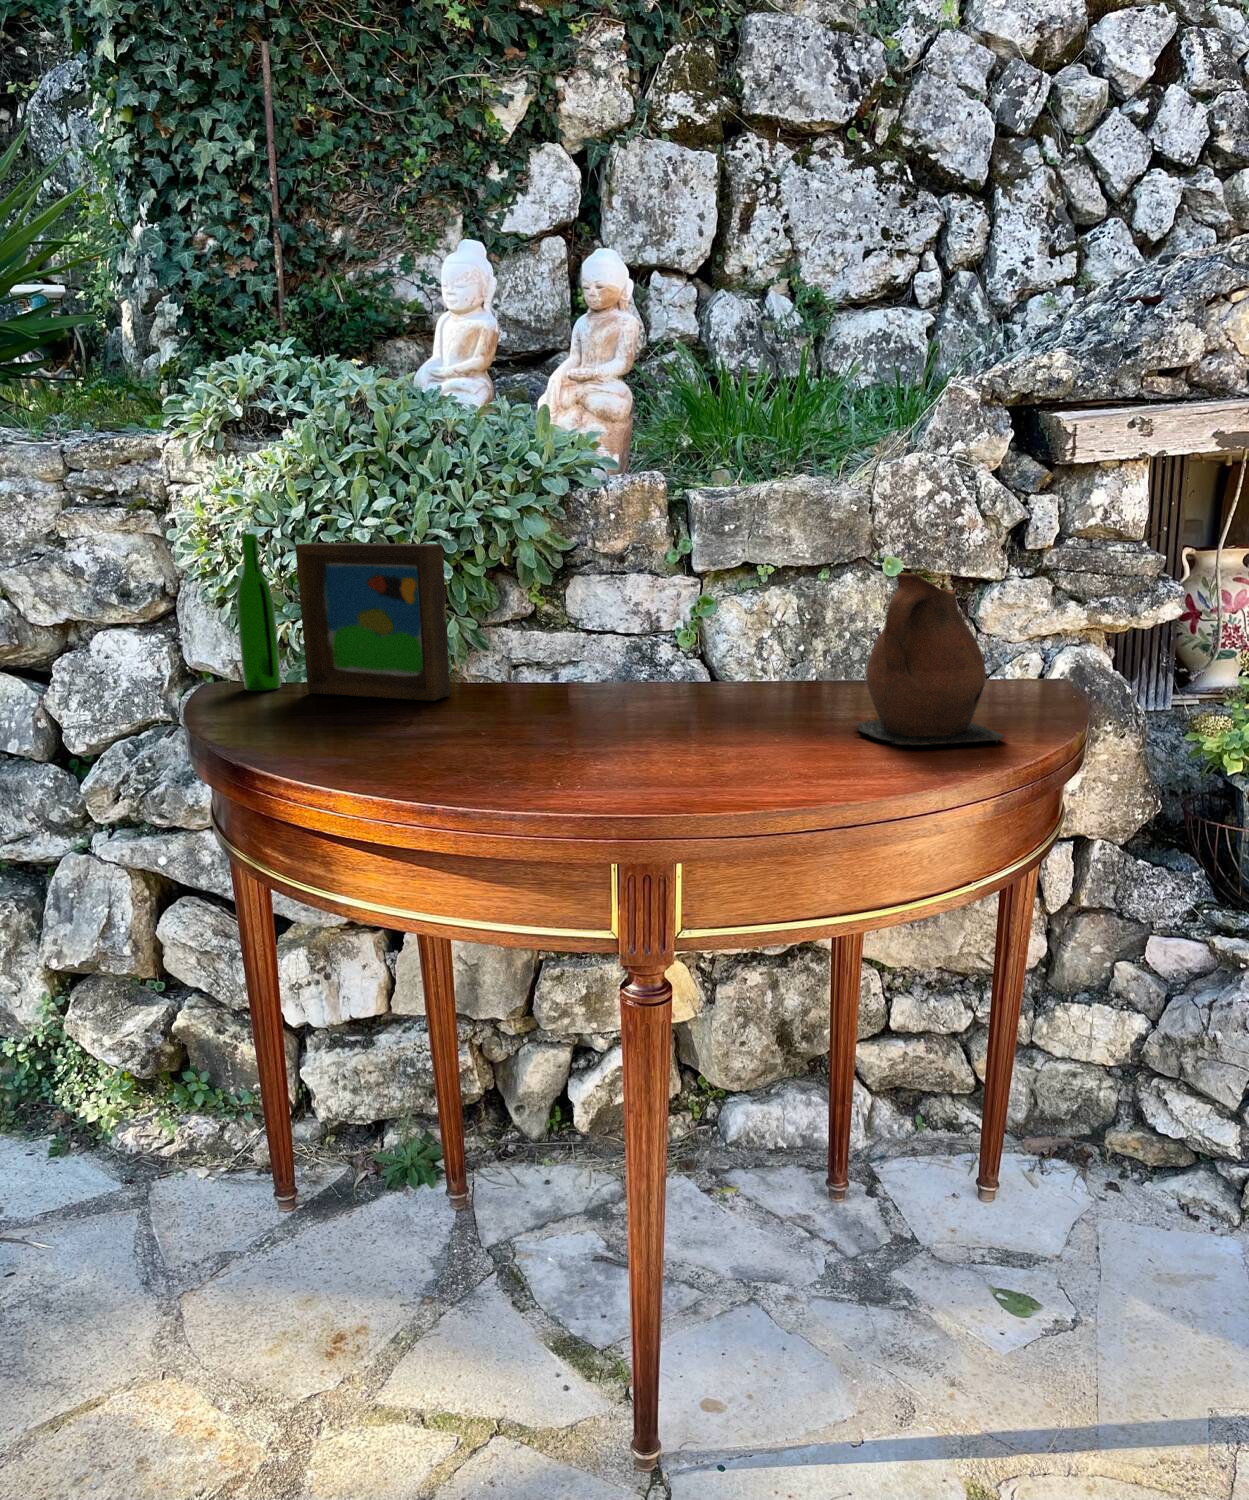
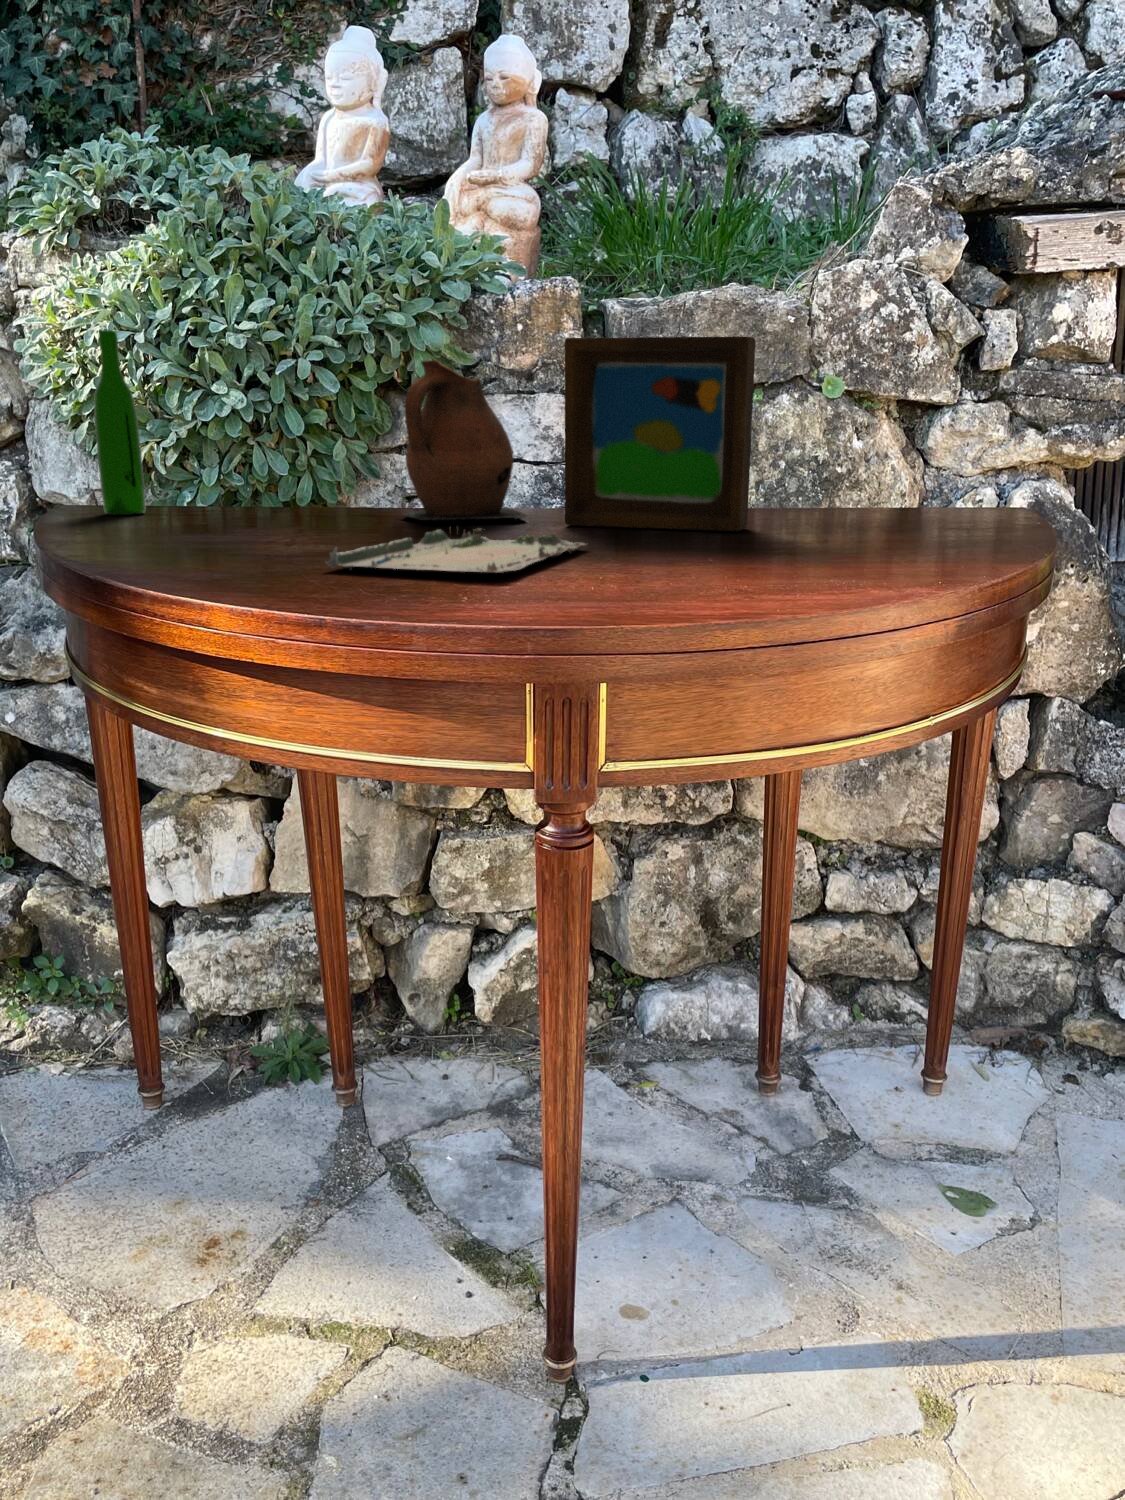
picture frame: present [295,543,450,701] -> present [565,337,755,531]
ceramic pitcher: present [855,573,1004,745] -> present [404,360,527,520]
tray: none [423,714,661,785] -> present [326,524,586,573]

